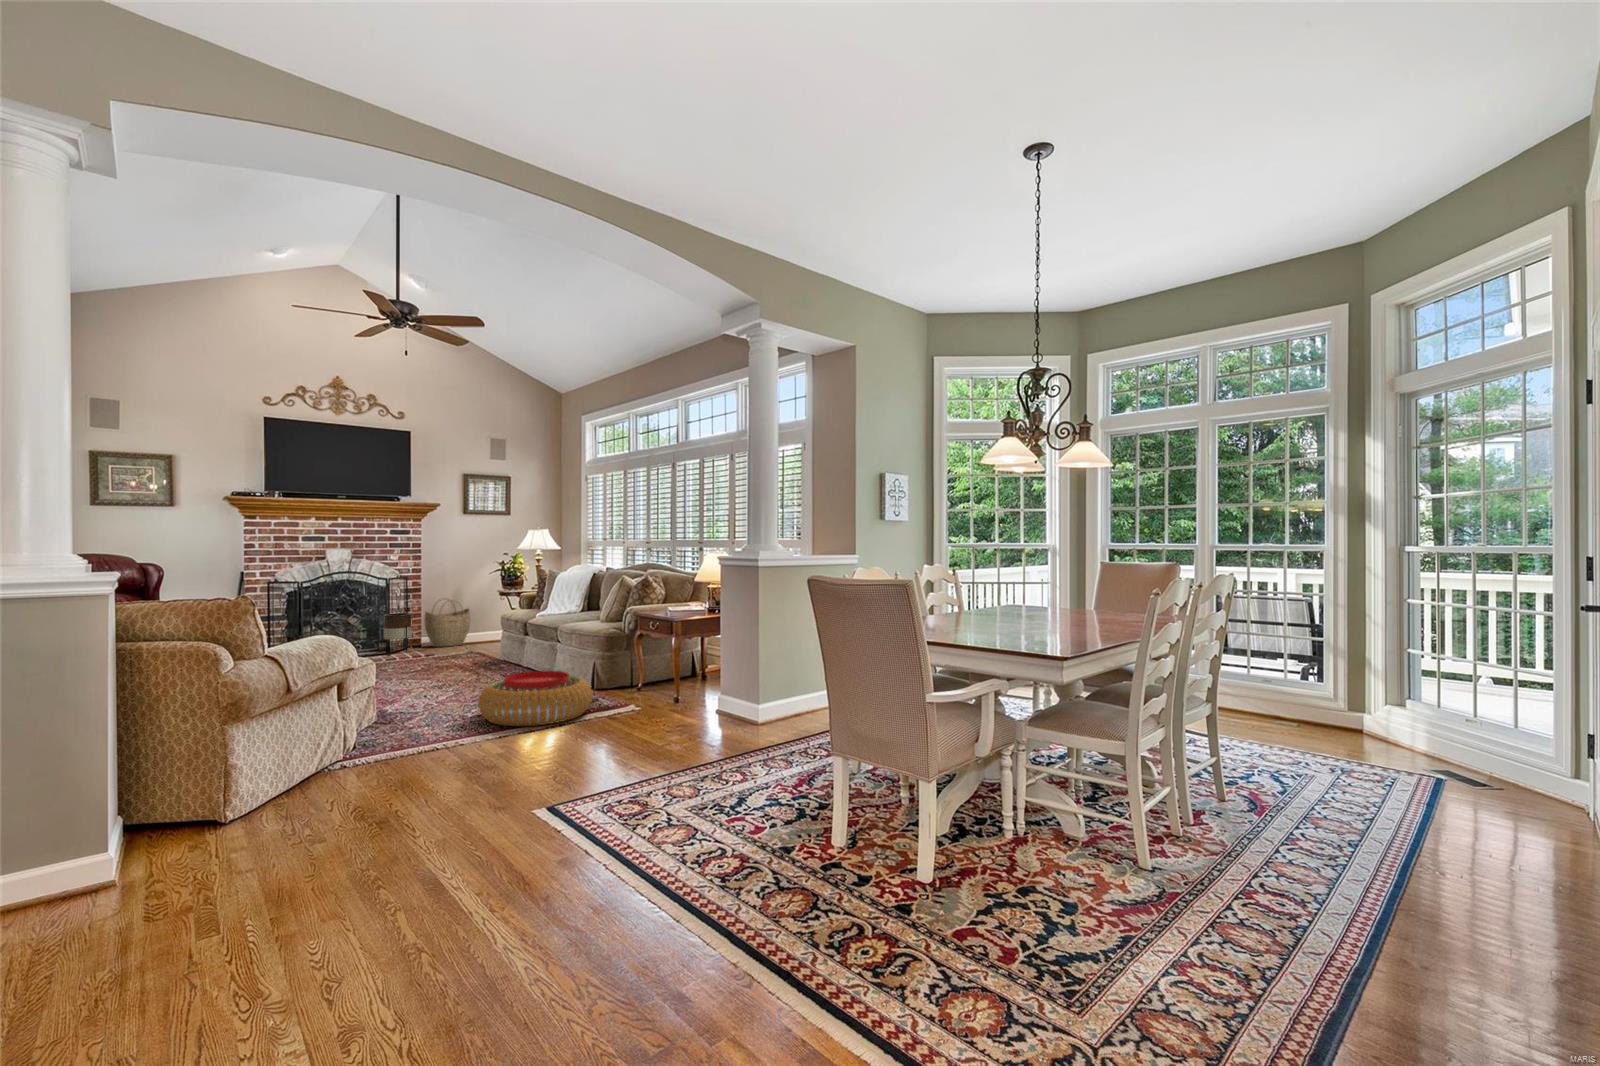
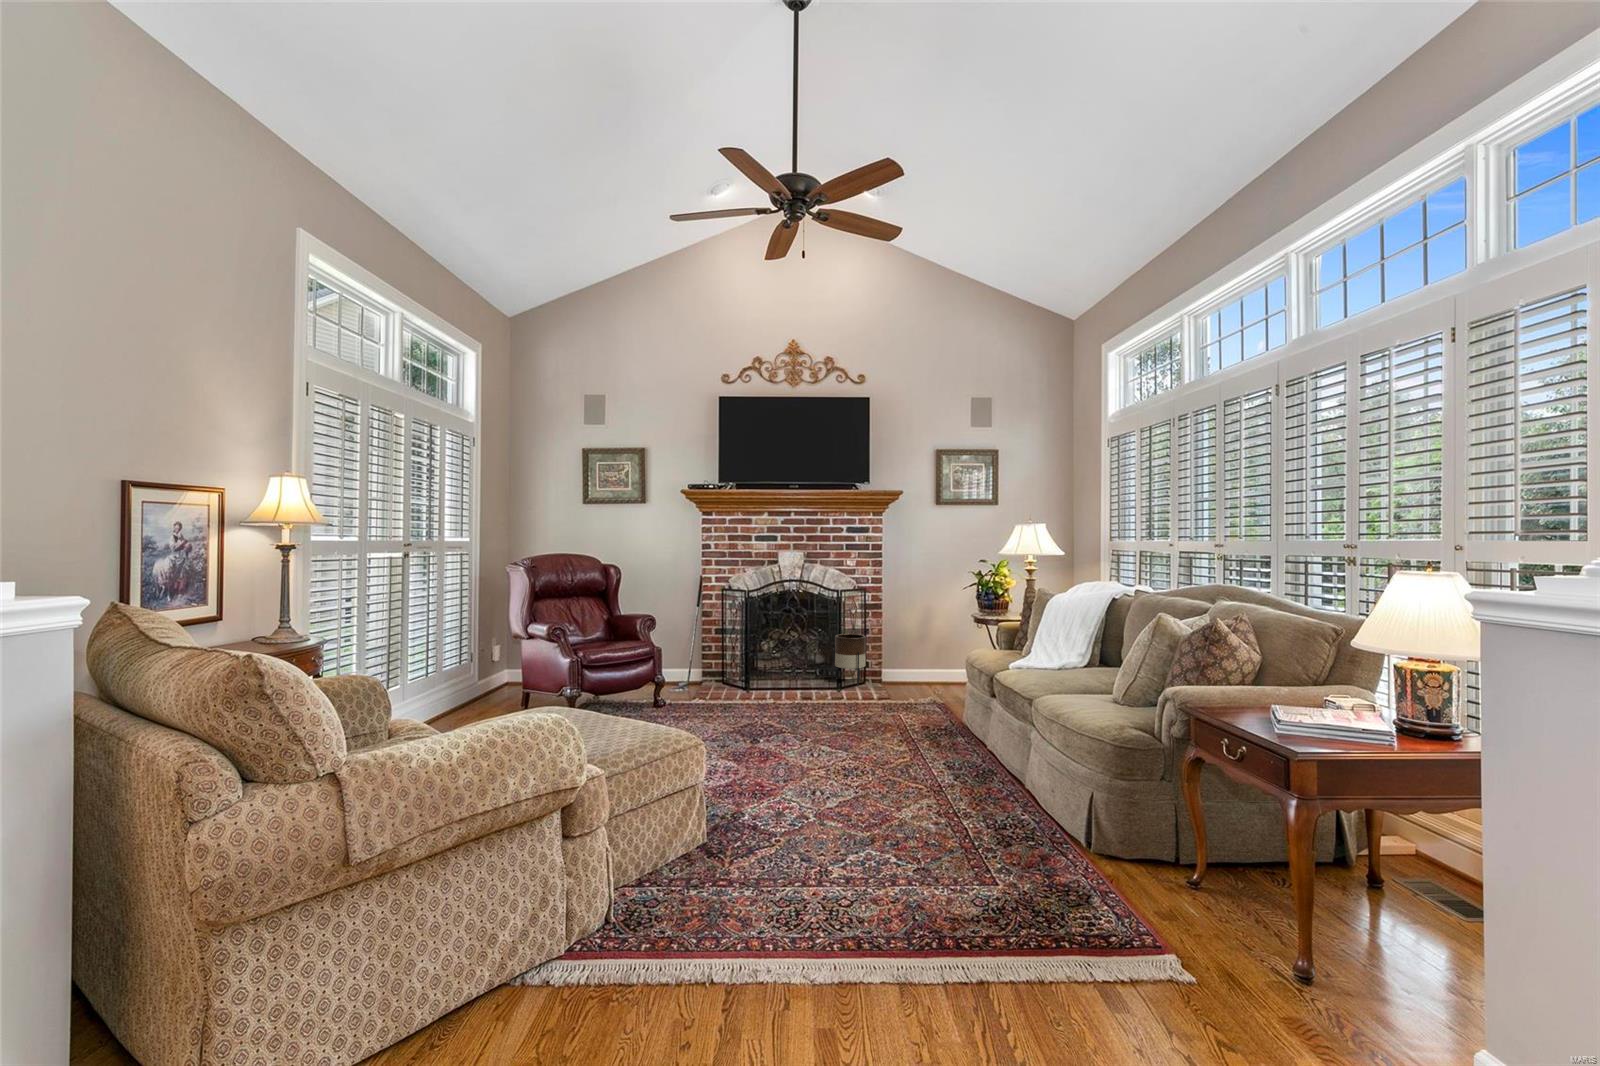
woven basket: present [424,598,470,647] -> none [883,618,938,684]
pouf: present [478,671,592,726] -> none [844,822,1060,973]

